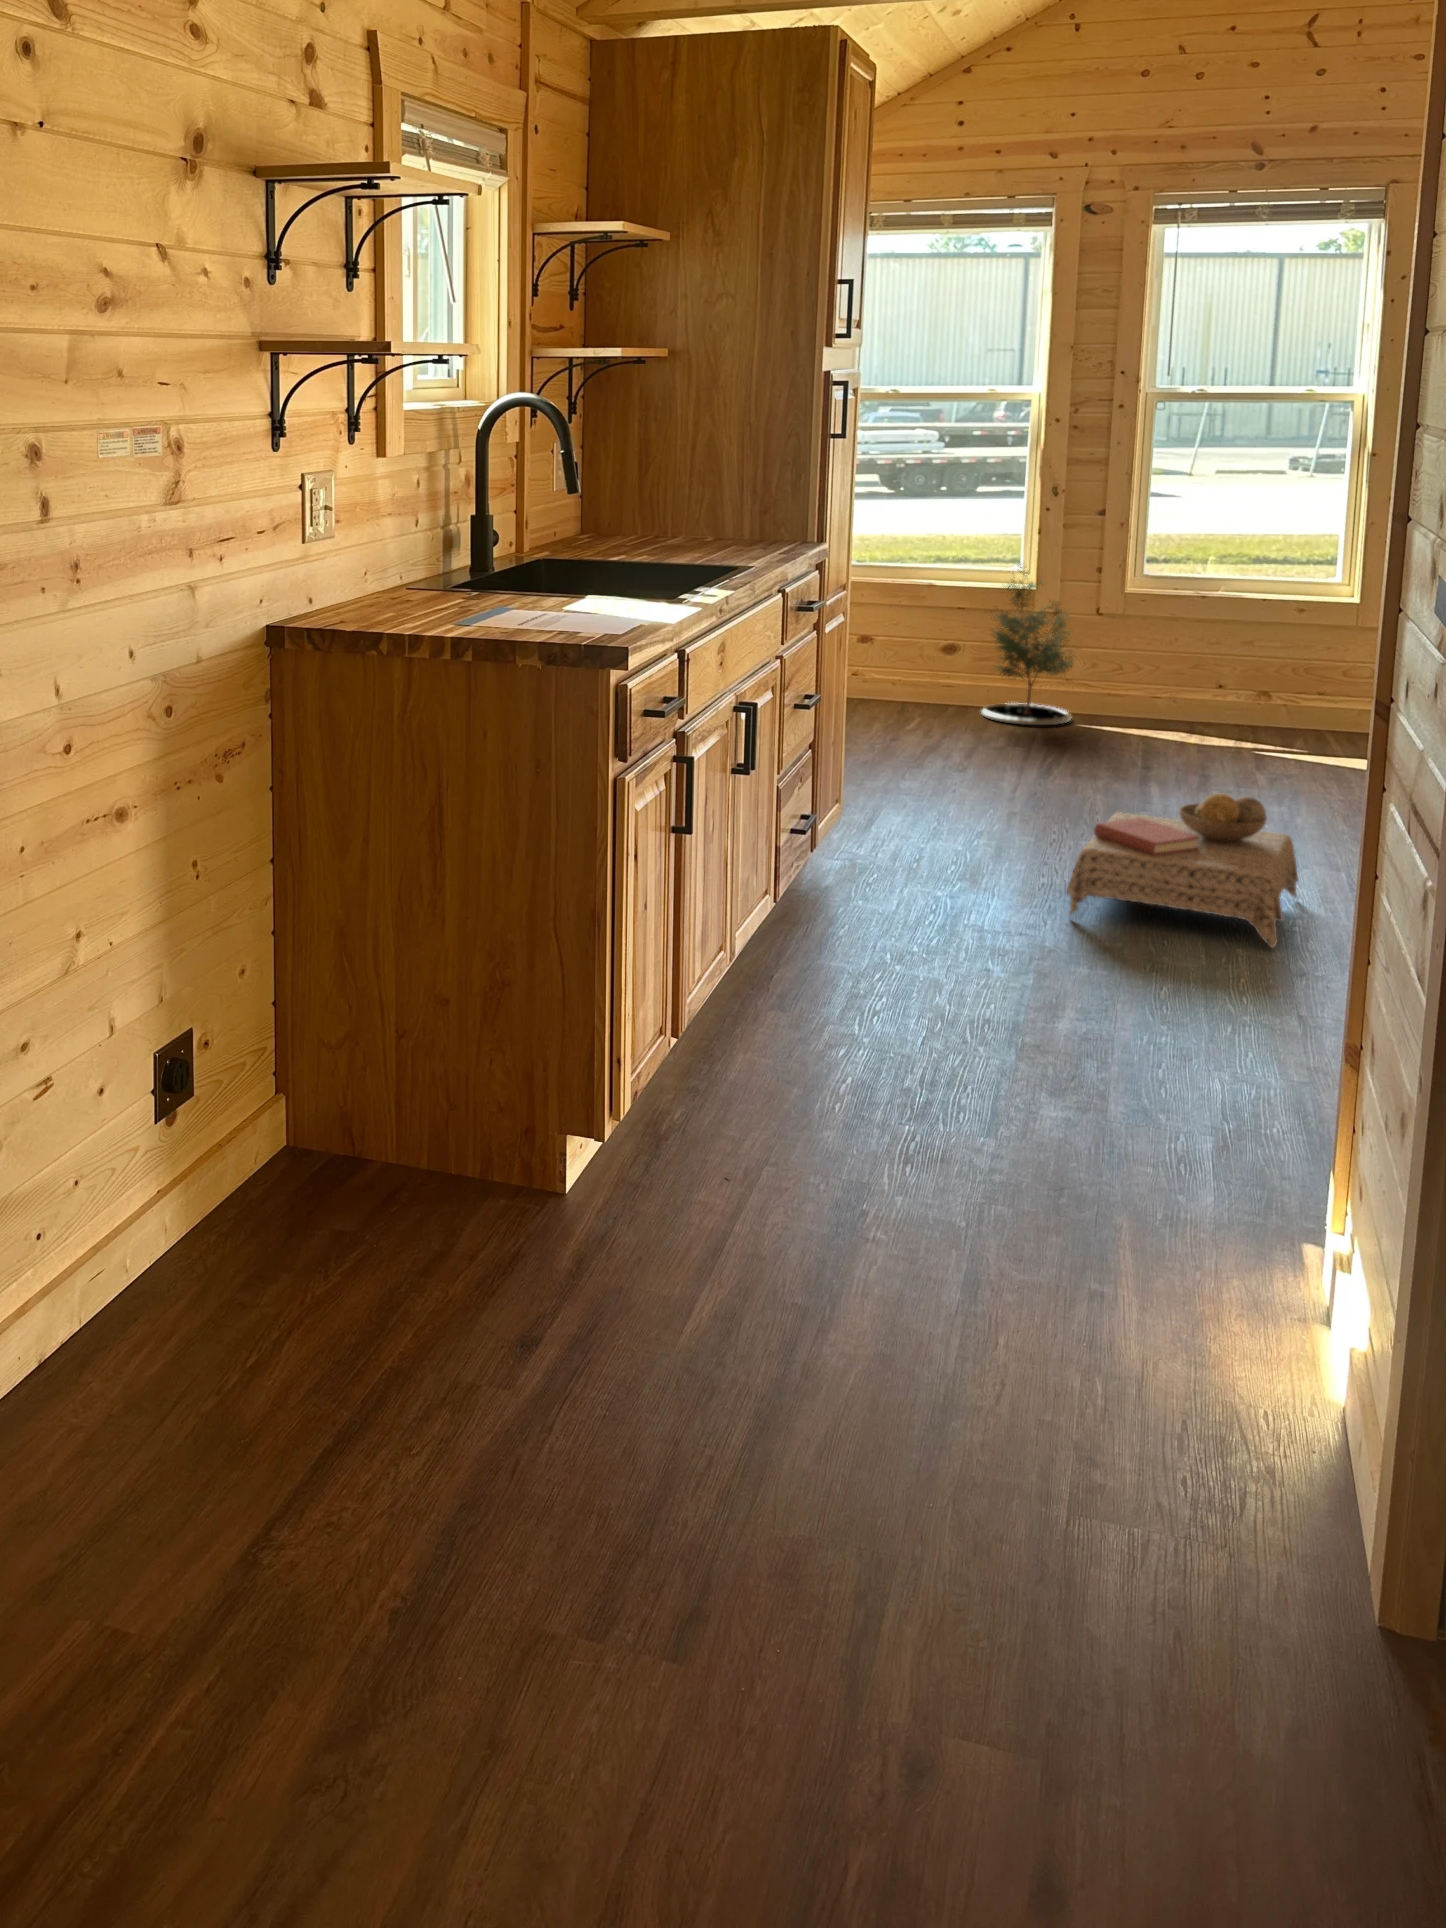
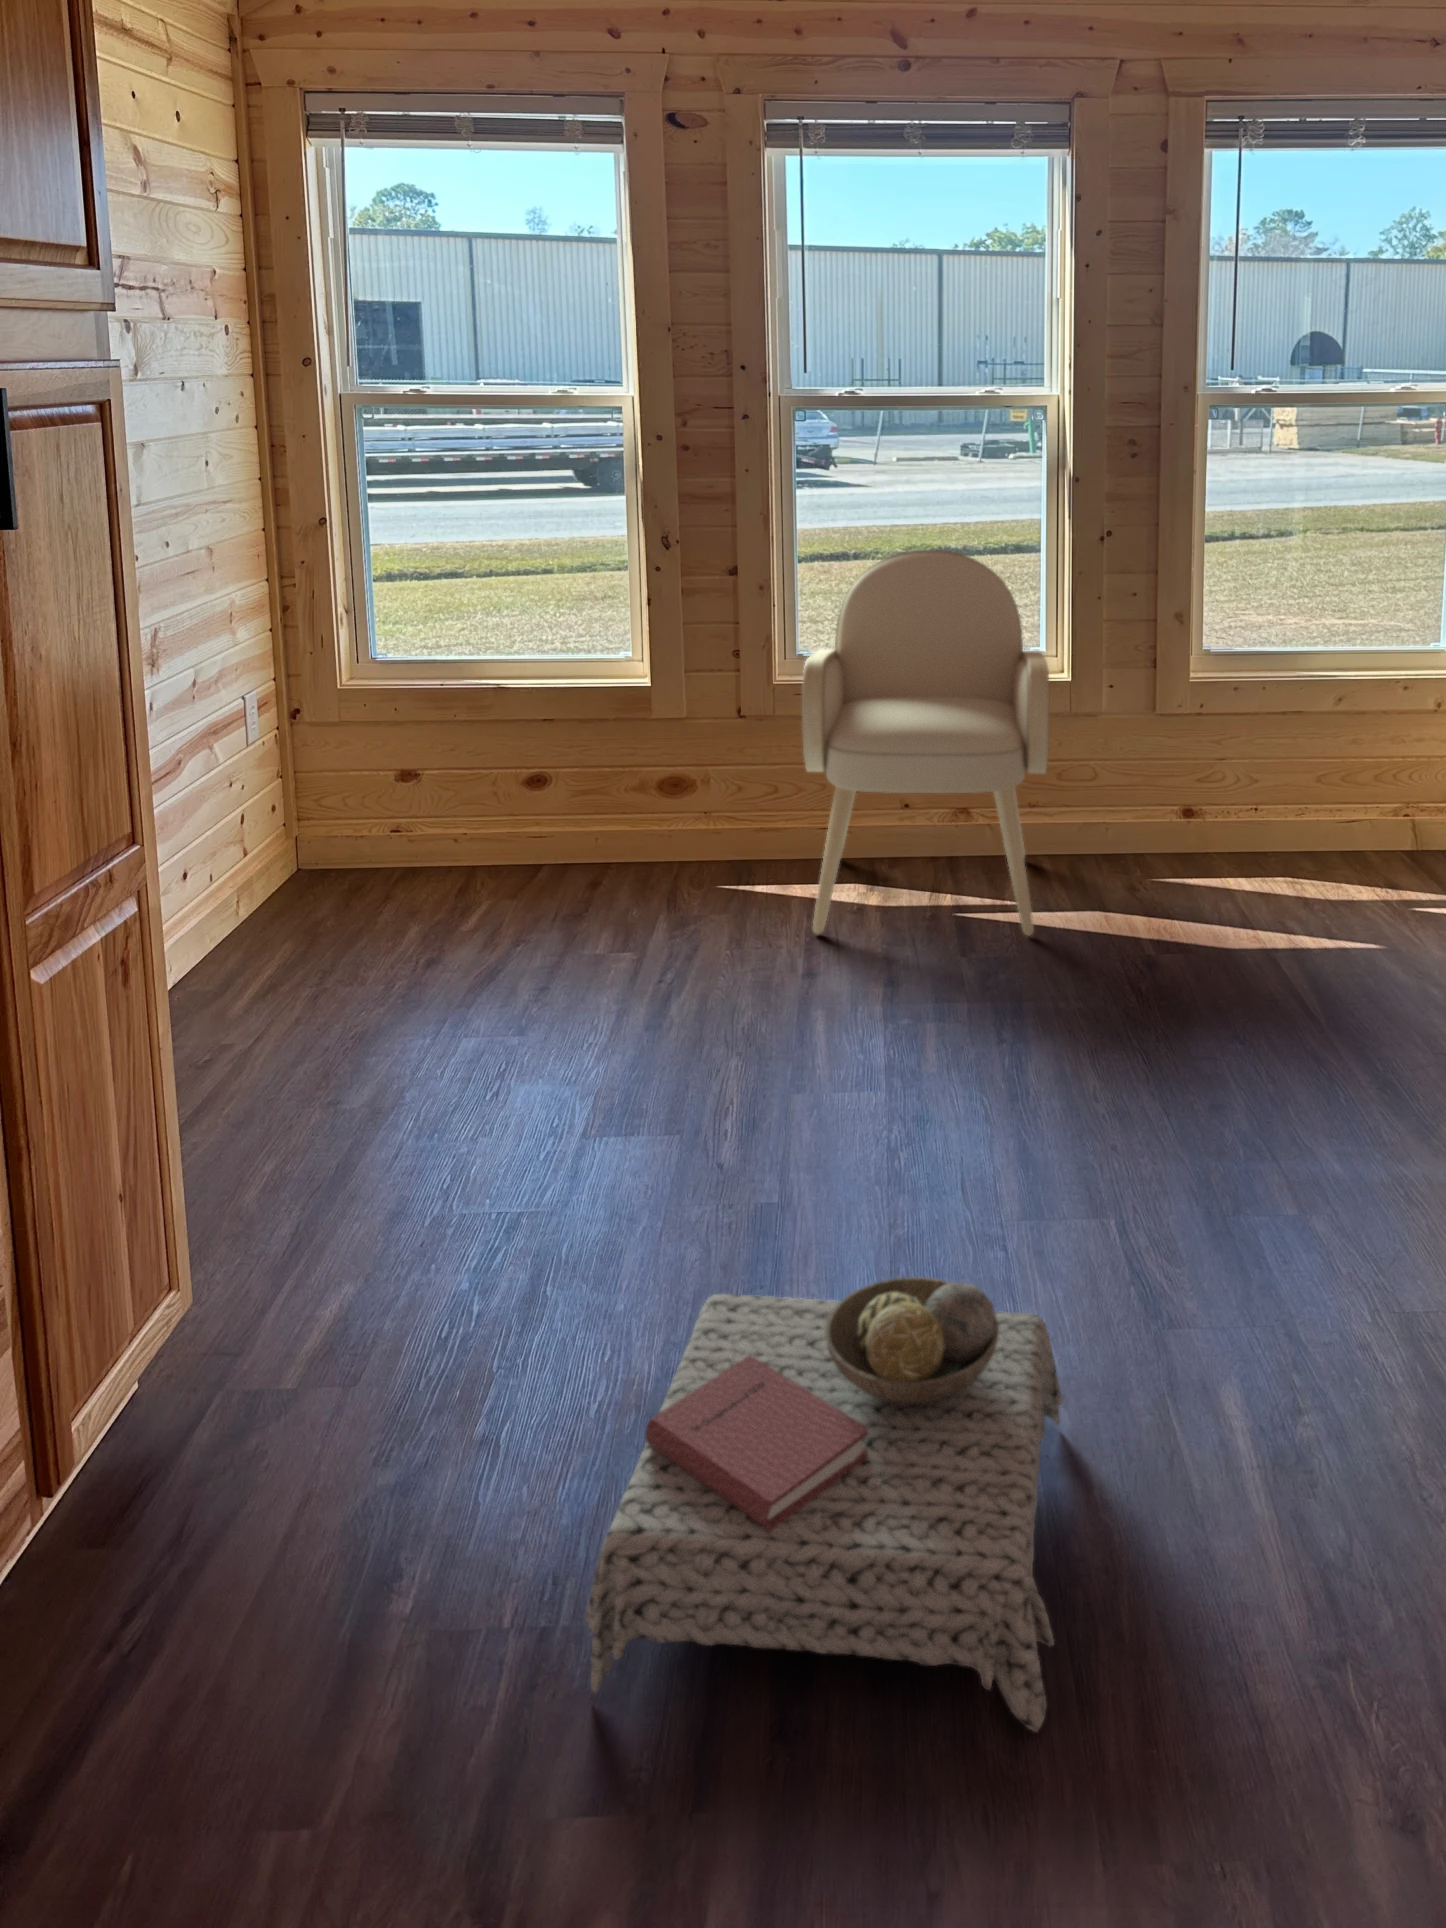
armchair: none [1149,502,1336,763] -> present [802,549,1049,936]
potted tree: present [982,564,1073,725] -> none [567,656,717,901]

